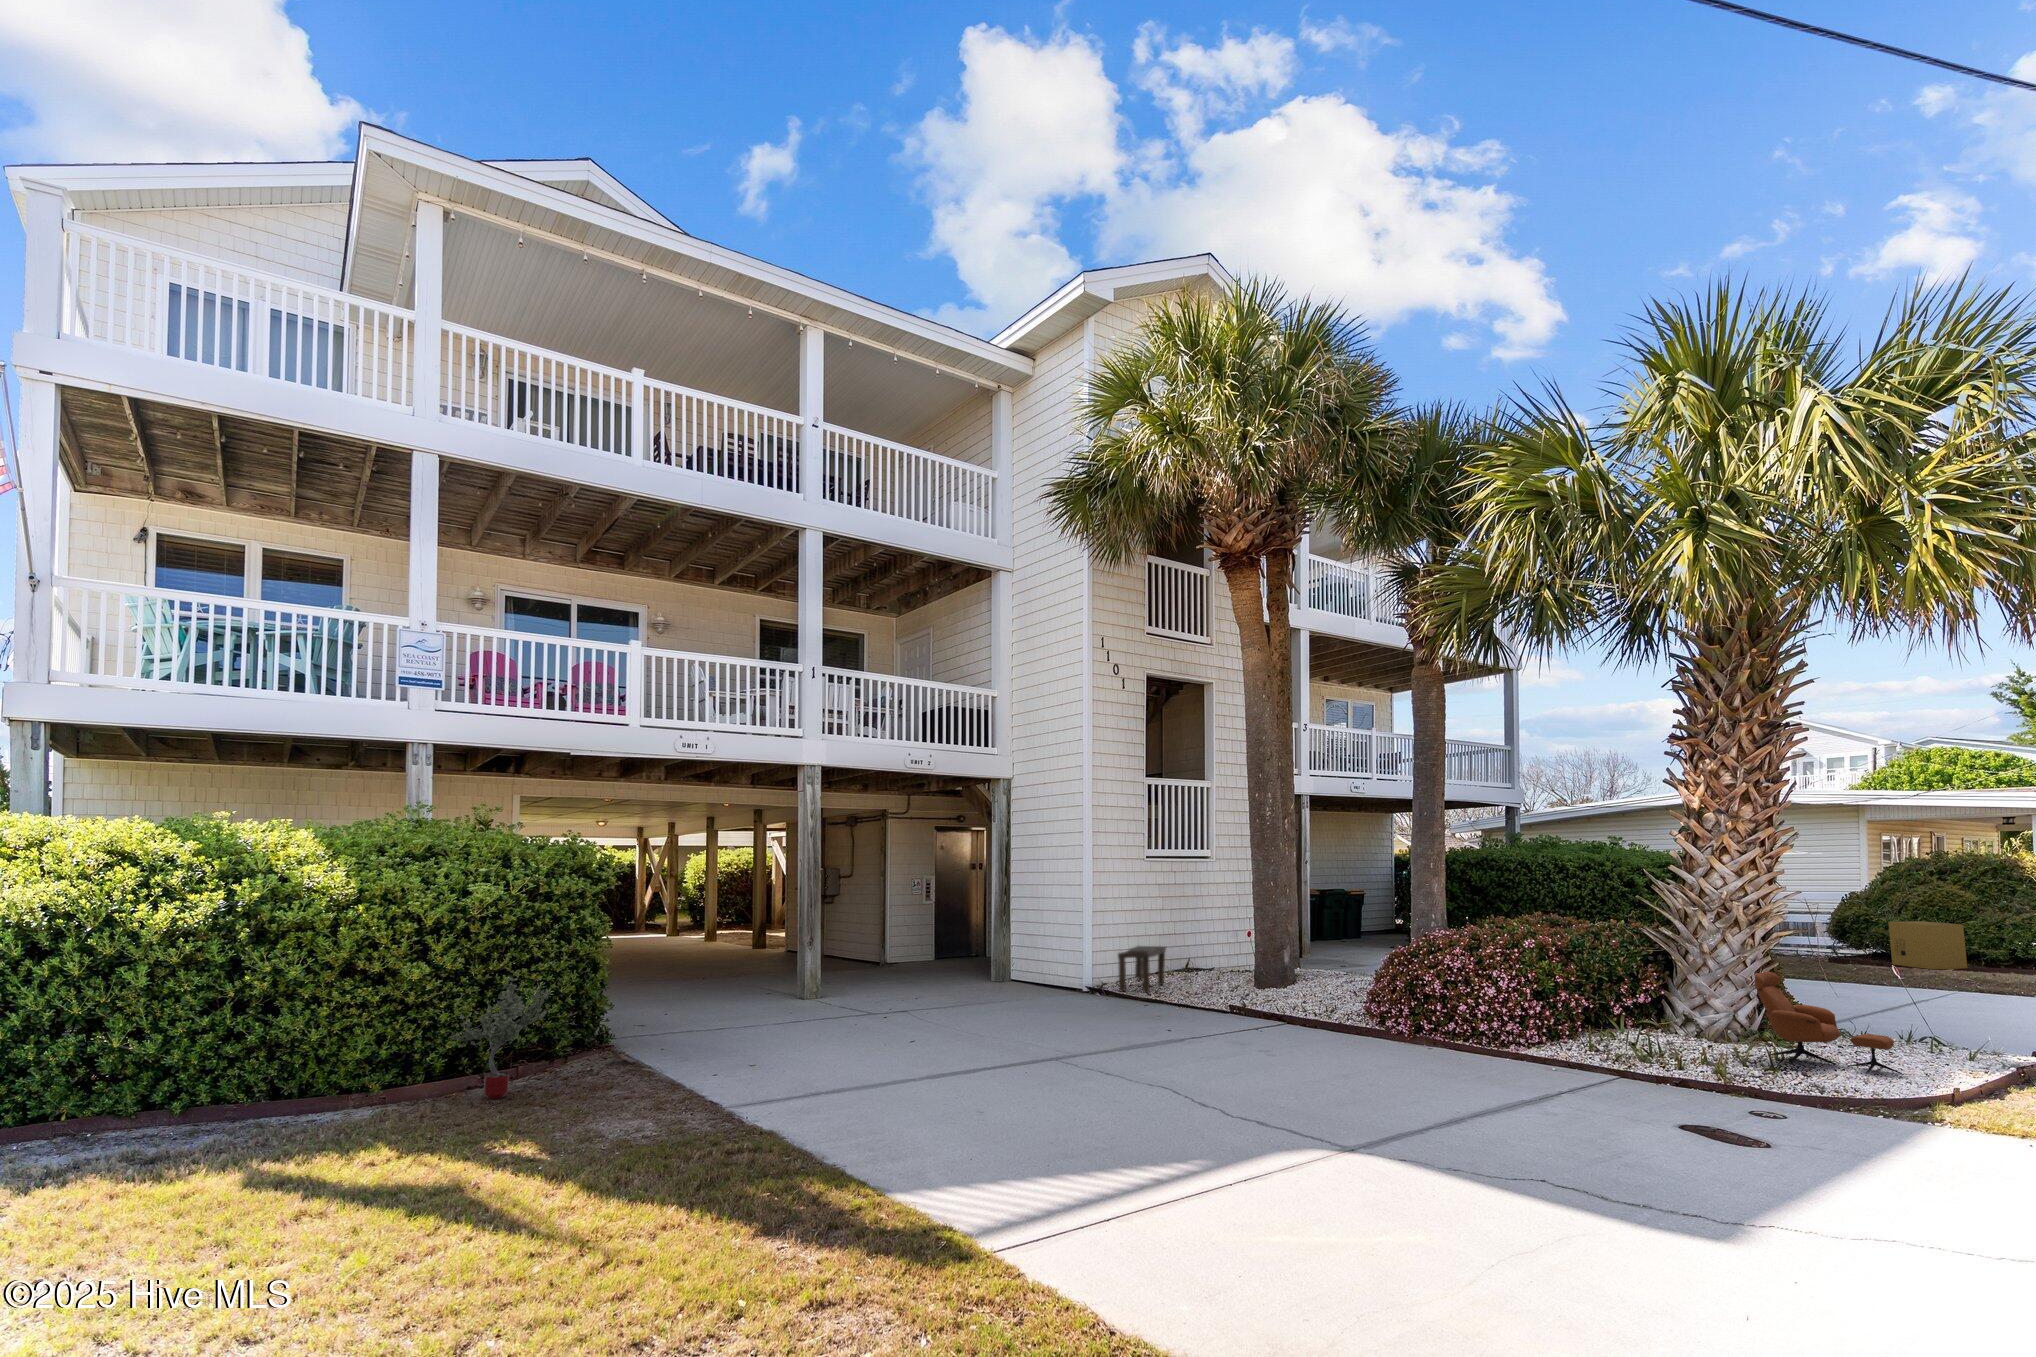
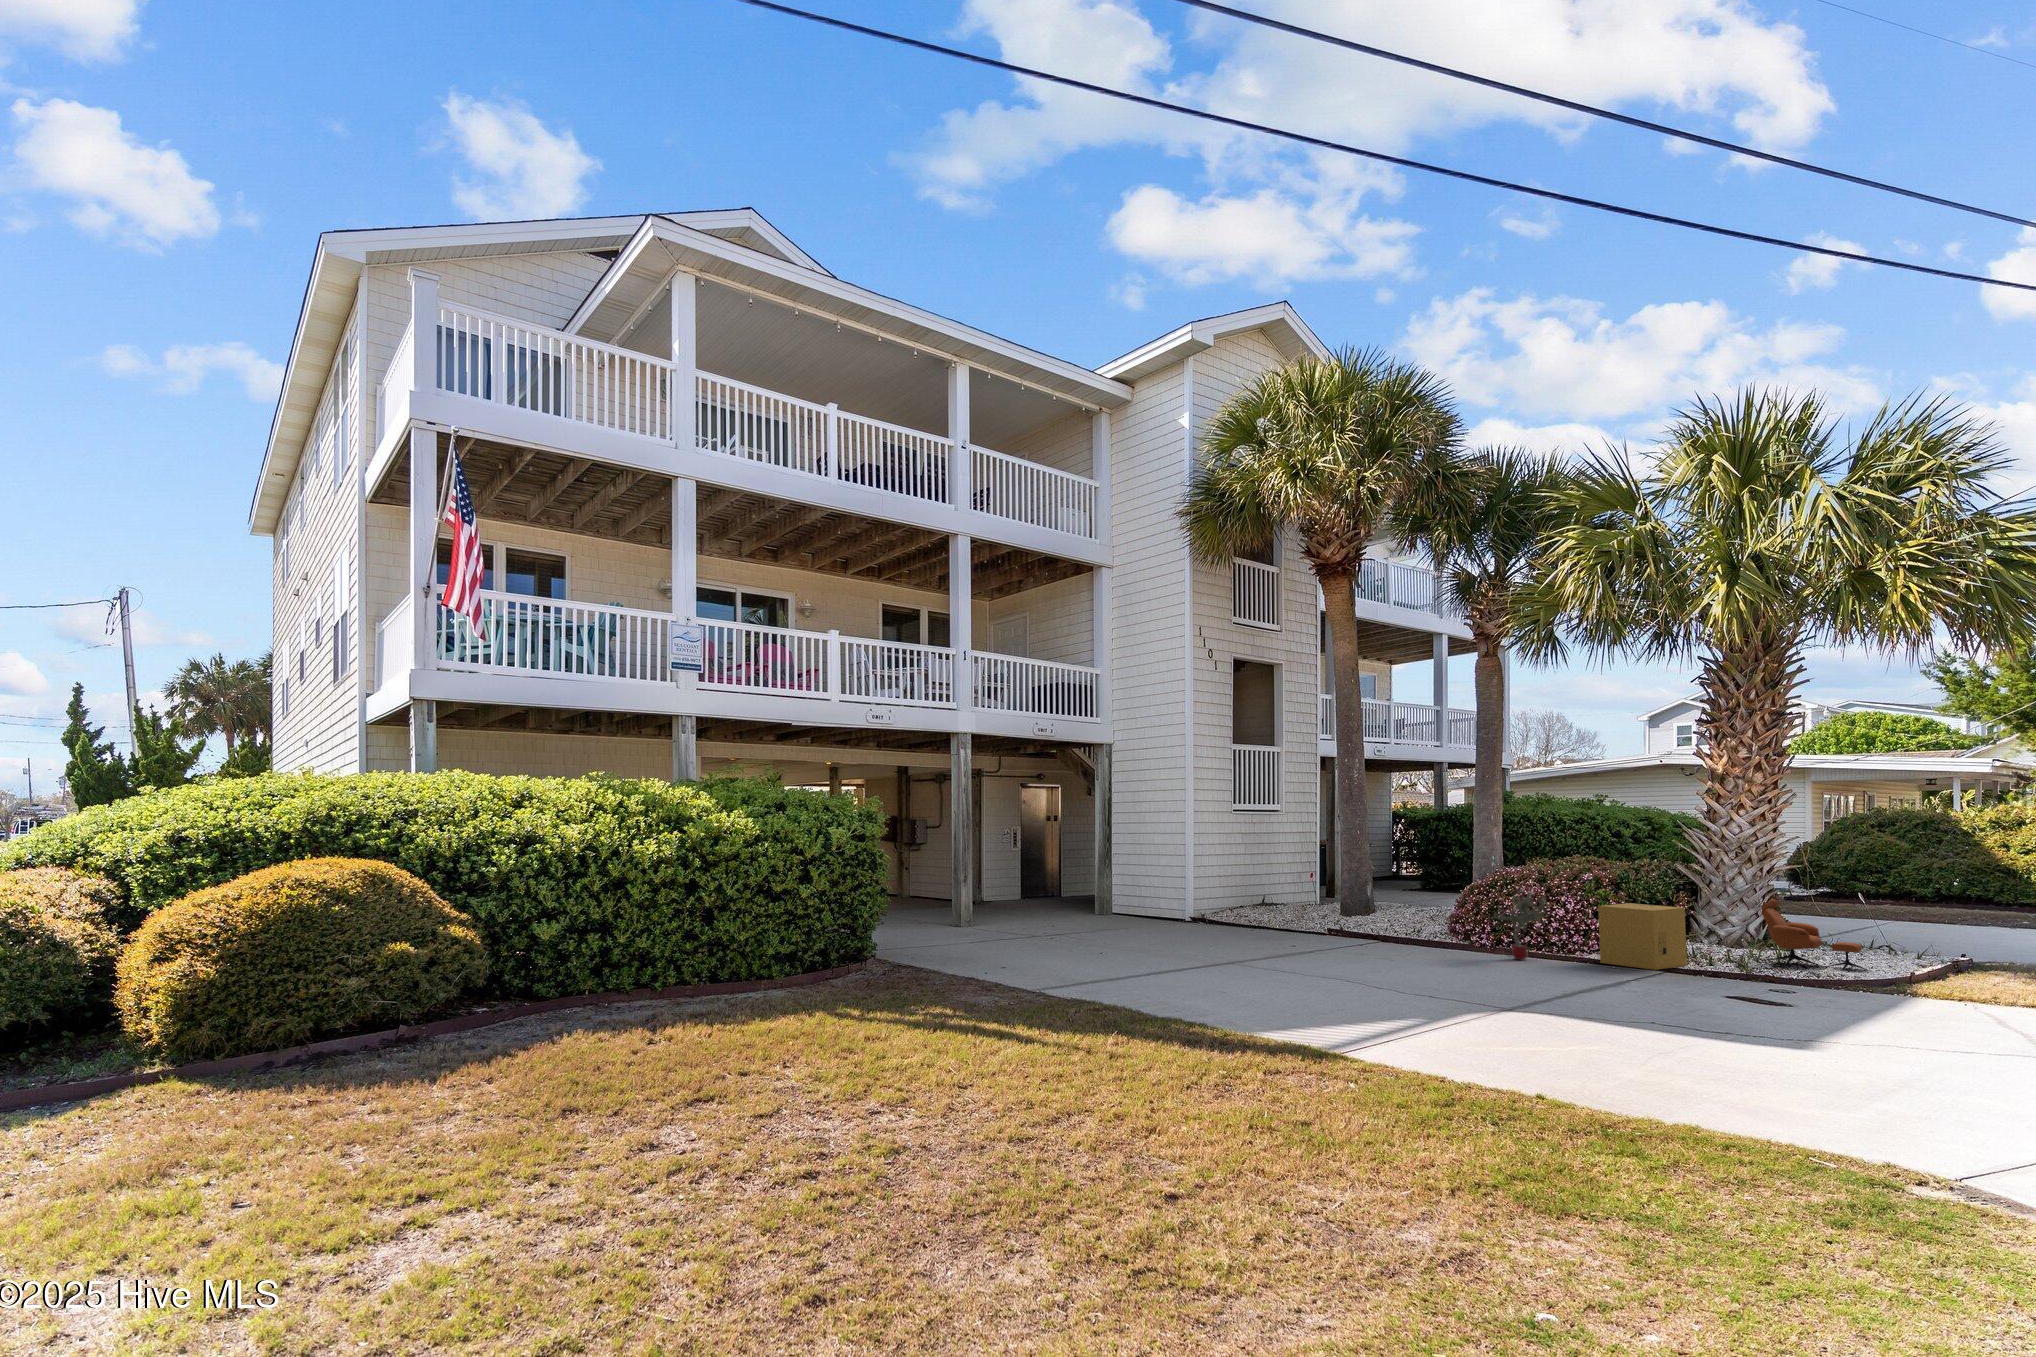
cardboard box: present [1889,921,1967,969] -> present [1598,903,1687,970]
bench: present [1118,946,1166,993] -> none [1219,888,1254,926]
potted tree: present [450,976,549,1099] -> present [1494,887,1545,960]

